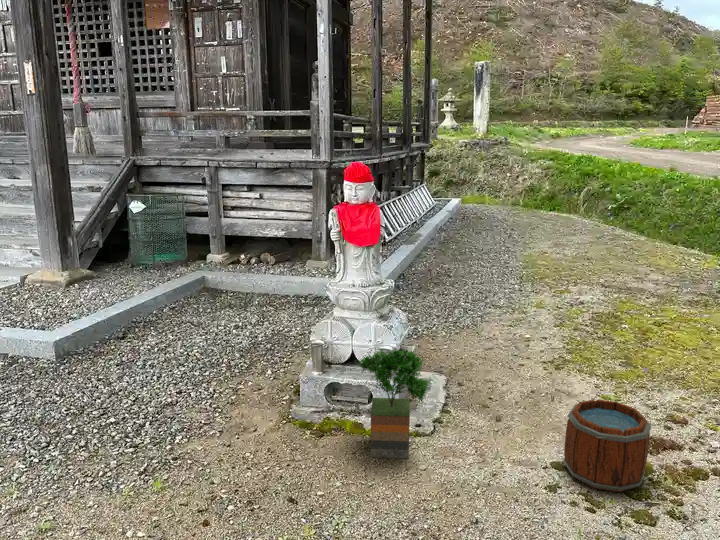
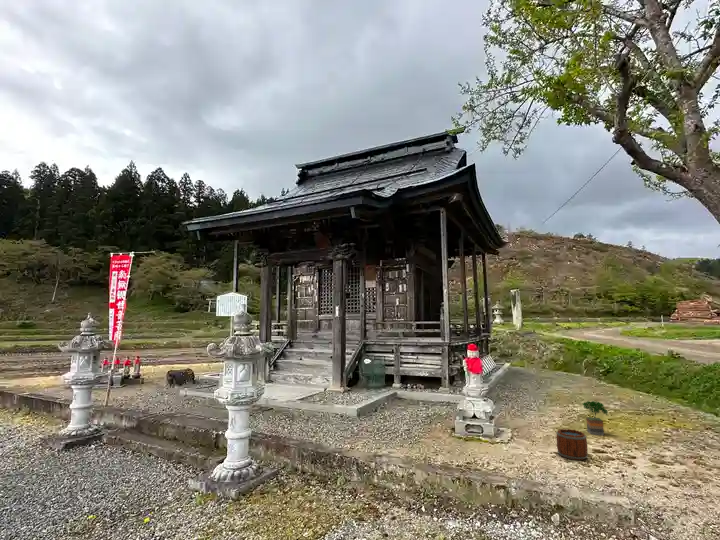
potted tree: present [359,349,429,459] -> present [583,401,608,435]

